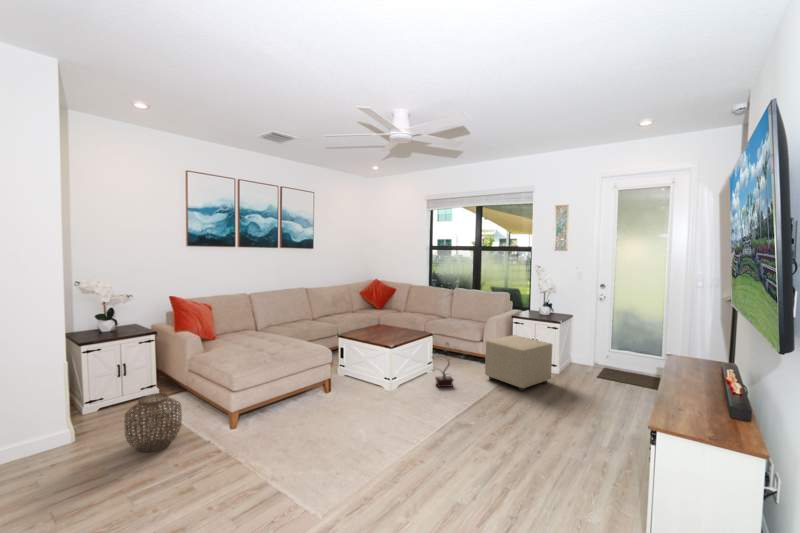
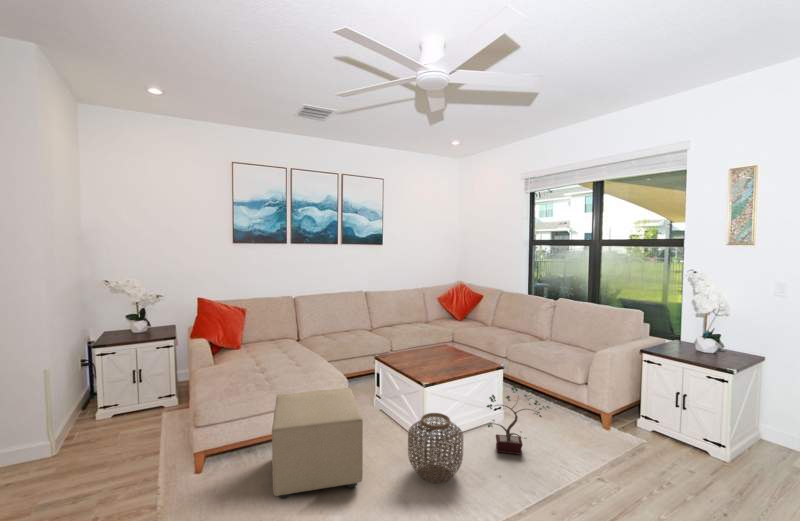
ottoman: present [485,335,552,391] -> present [272,388,363,499]
woven basket: present [124,393,182,452] -> present [408,413,463,483]

